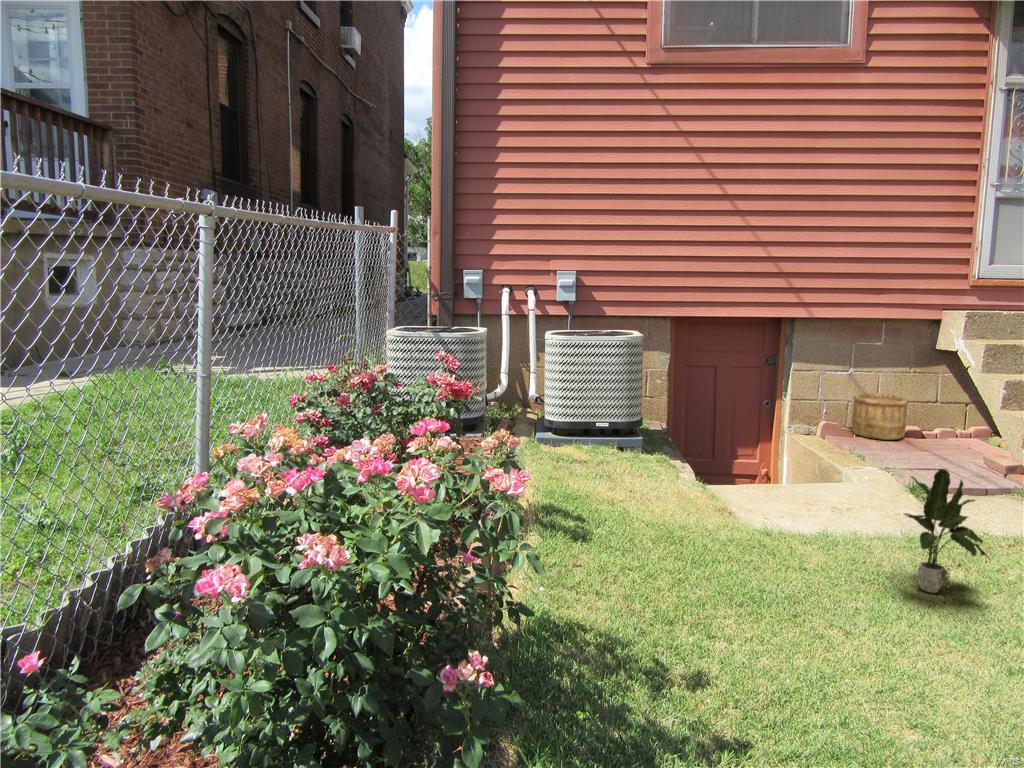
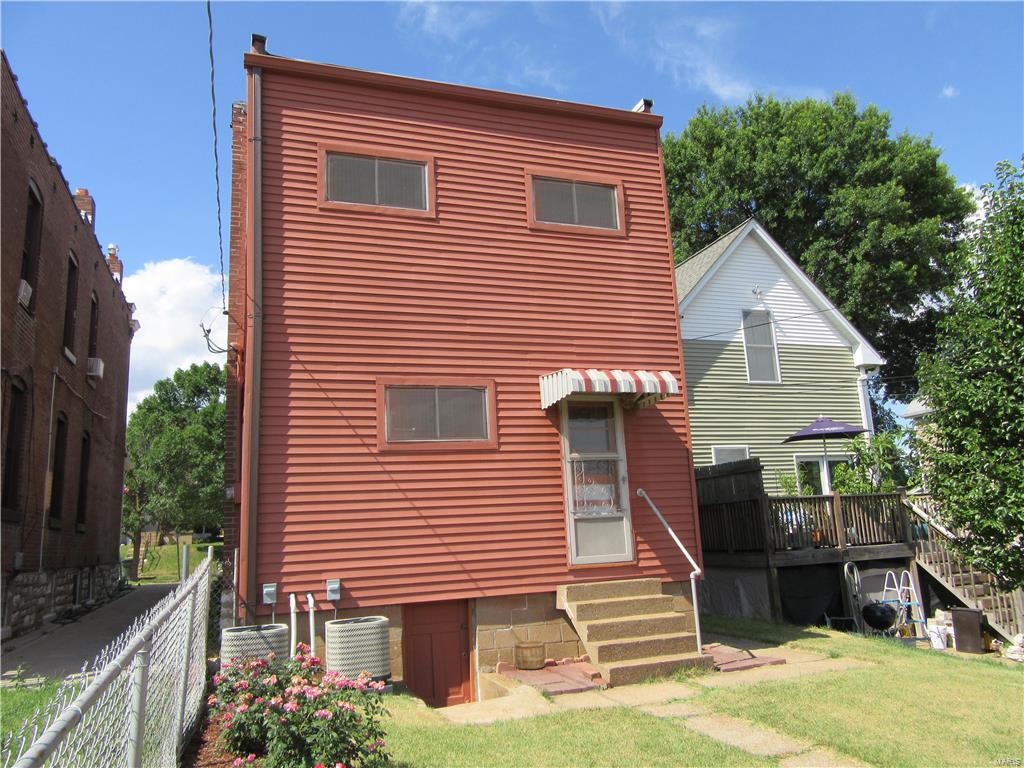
potted plant: present [904,469,988,593] -> none [525,674,563,737]

